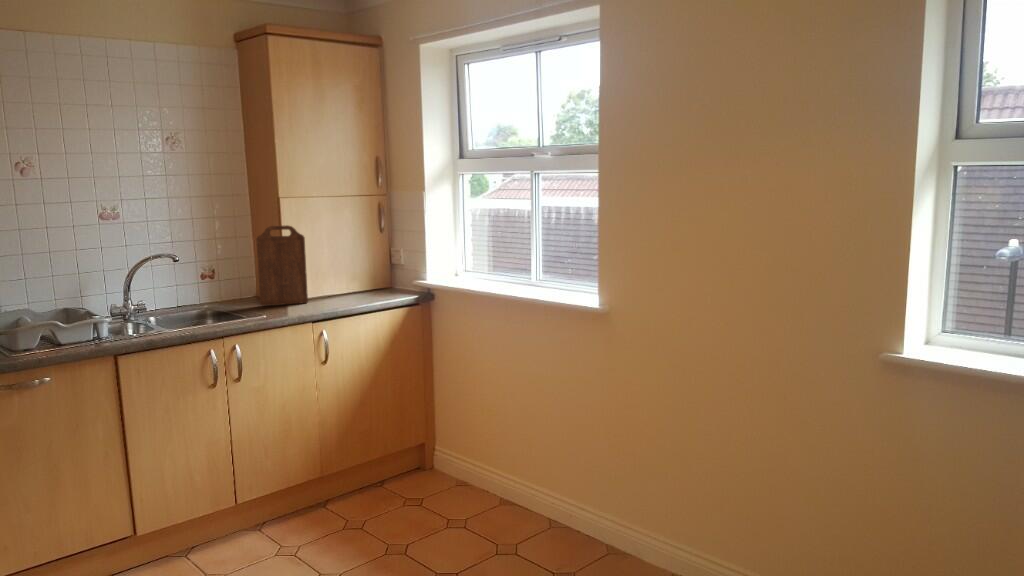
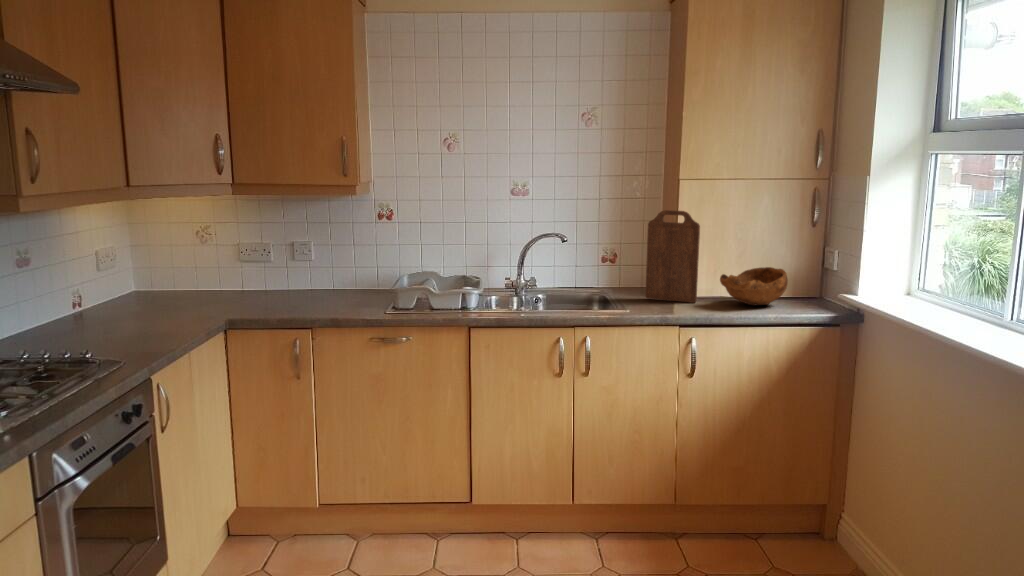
wooden bowl: none [326,267,377,298] -> present [720,267,788,305]

